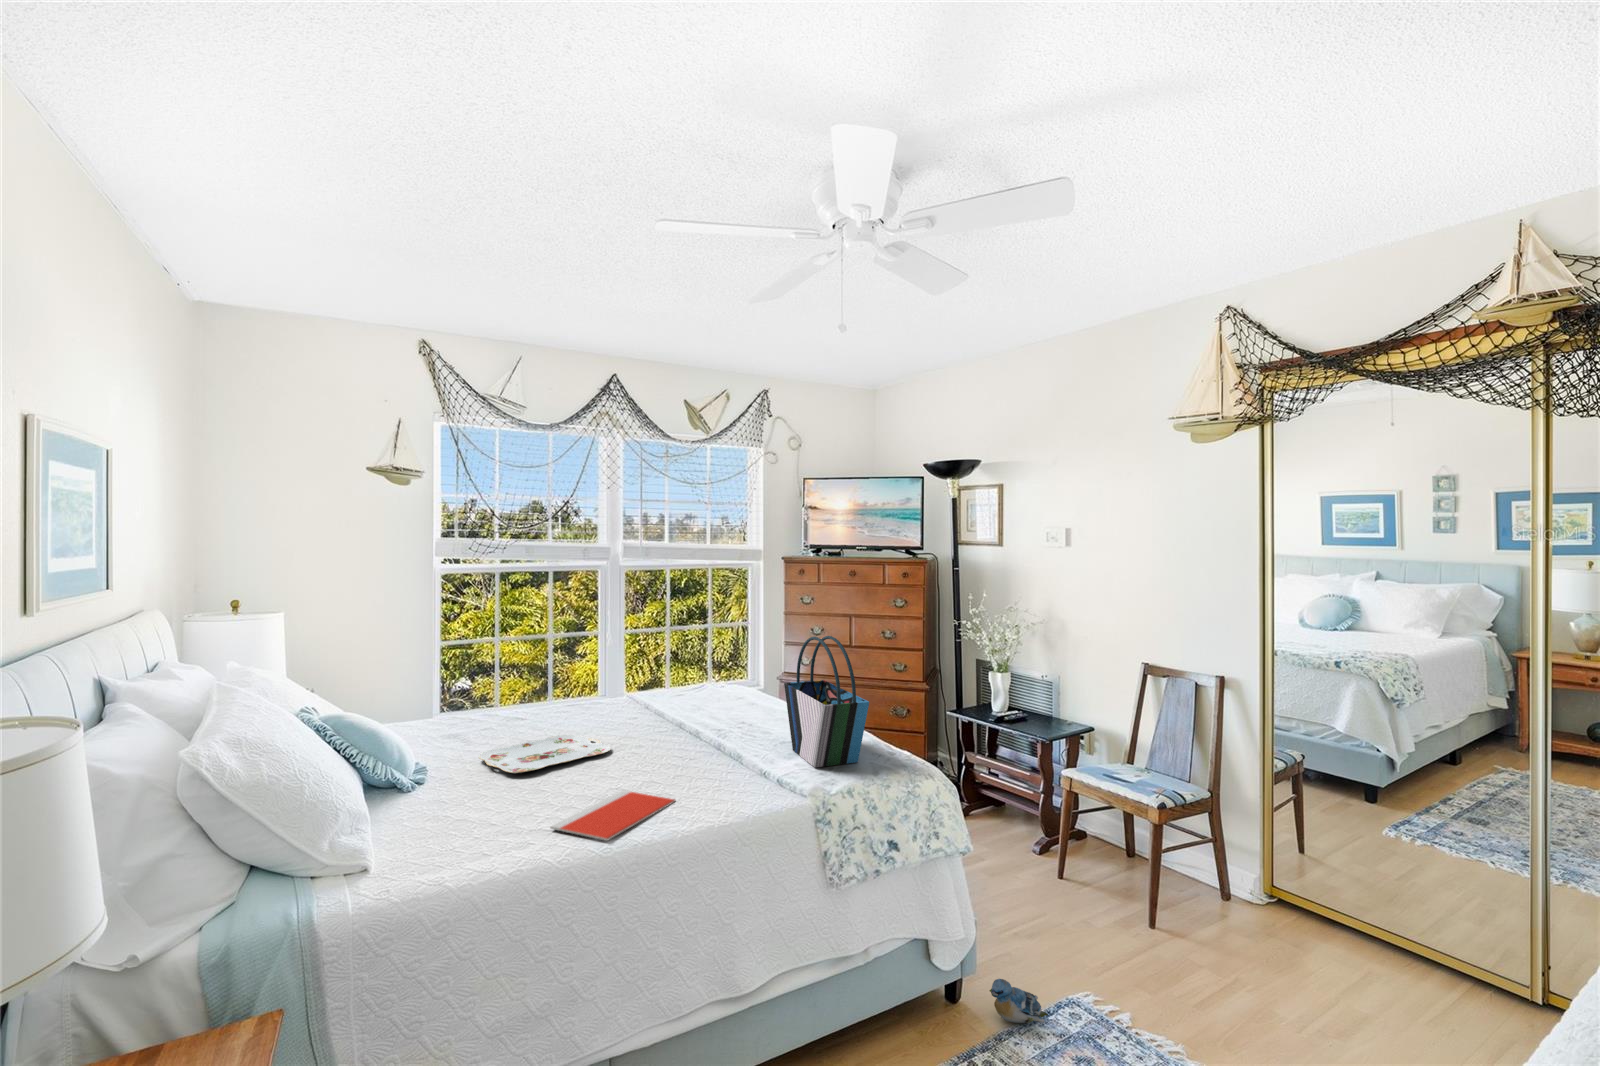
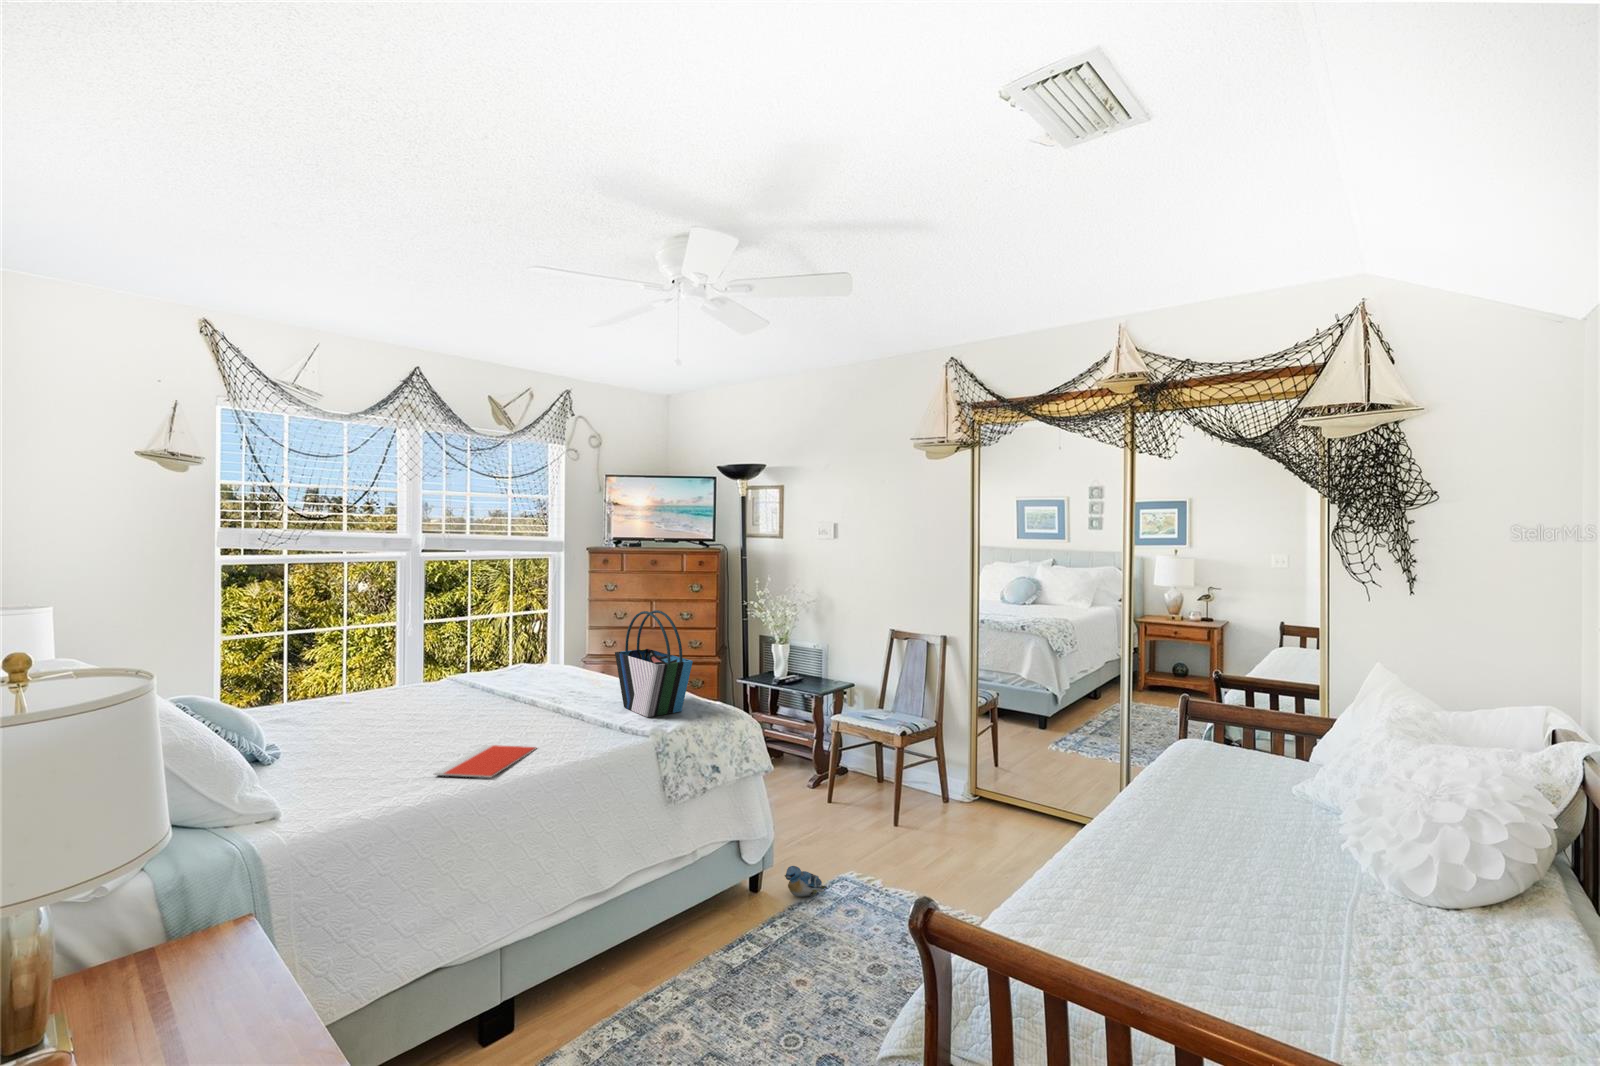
serving tray: present [479,735,611,773] -> none [325,710,456,741]

